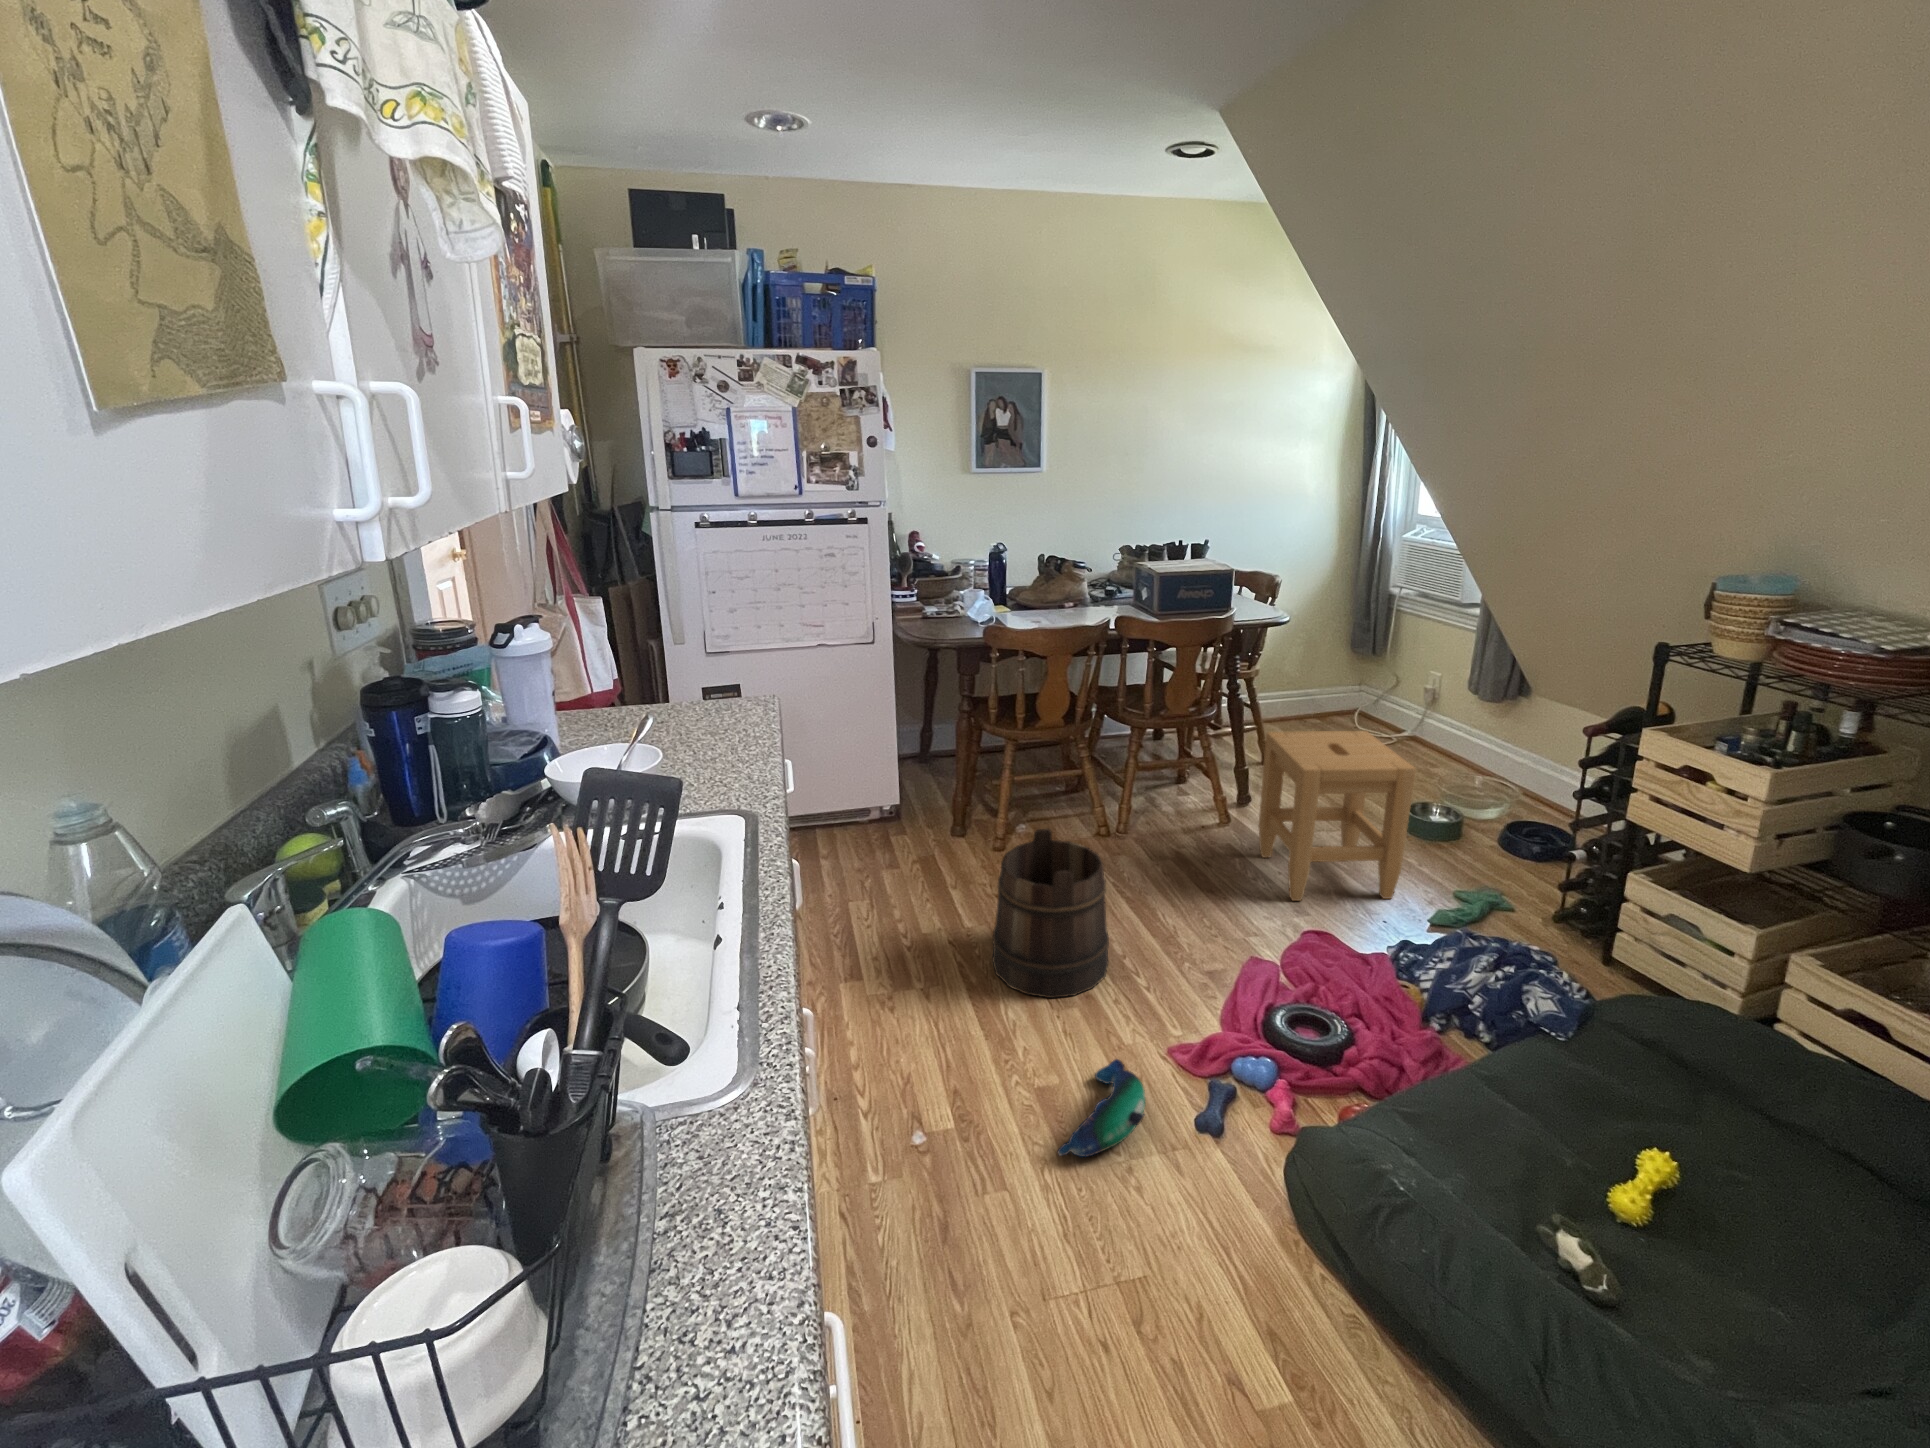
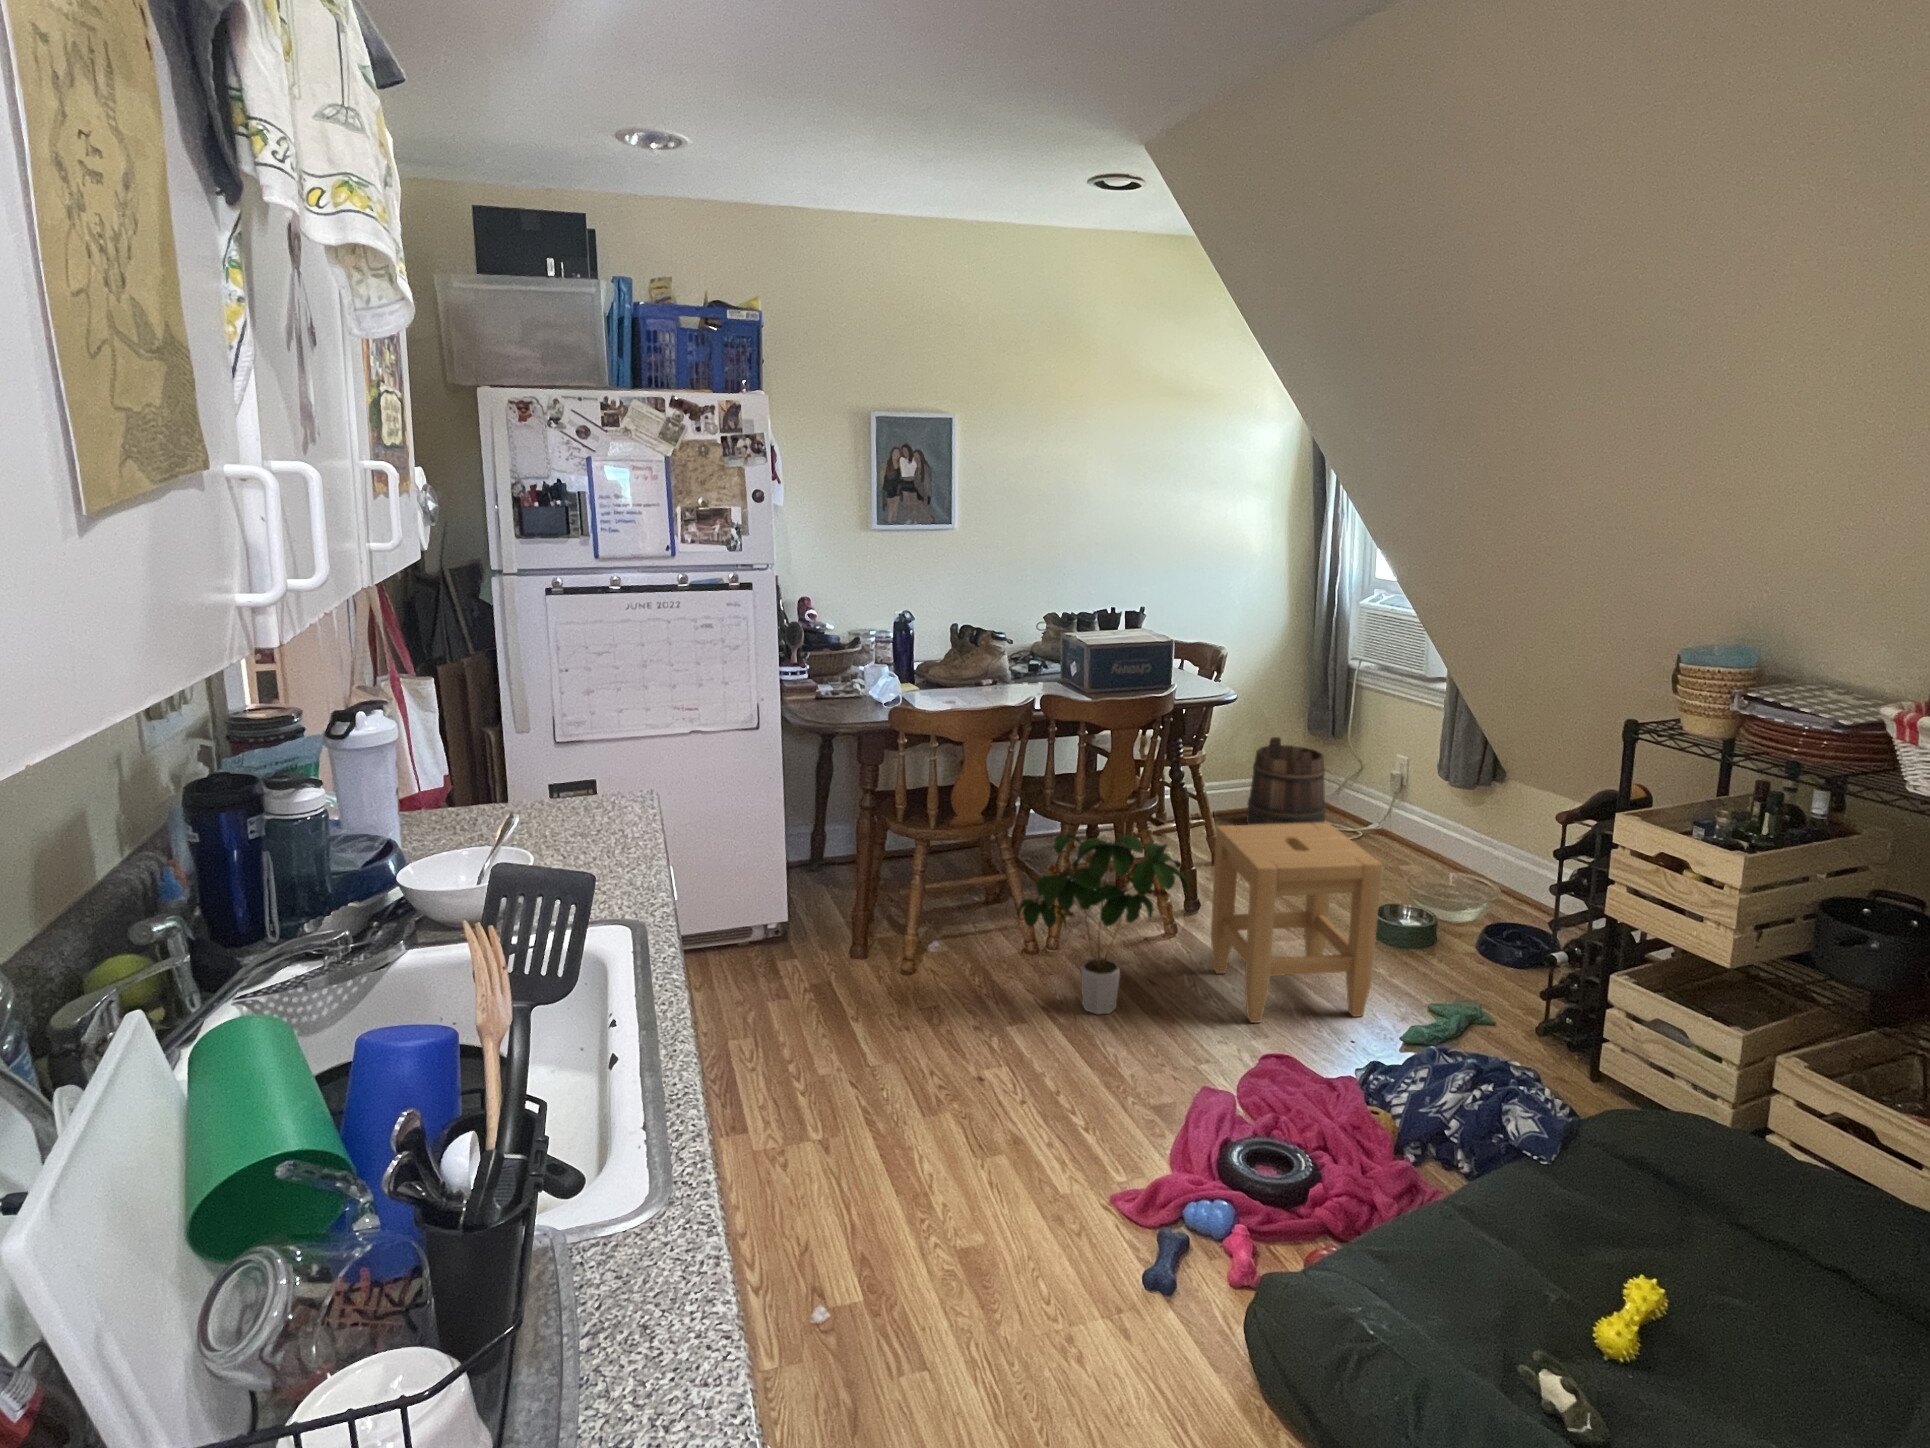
potted plant: none [1092,734,1240,889] -> present [1017,832,1187,1015]
bucket: present [992,829,1109,998] -> present [1246,737,1326,825]
plush toy: present [1058,1059,1145,1157] -> none [984,1213,1085,1329]

